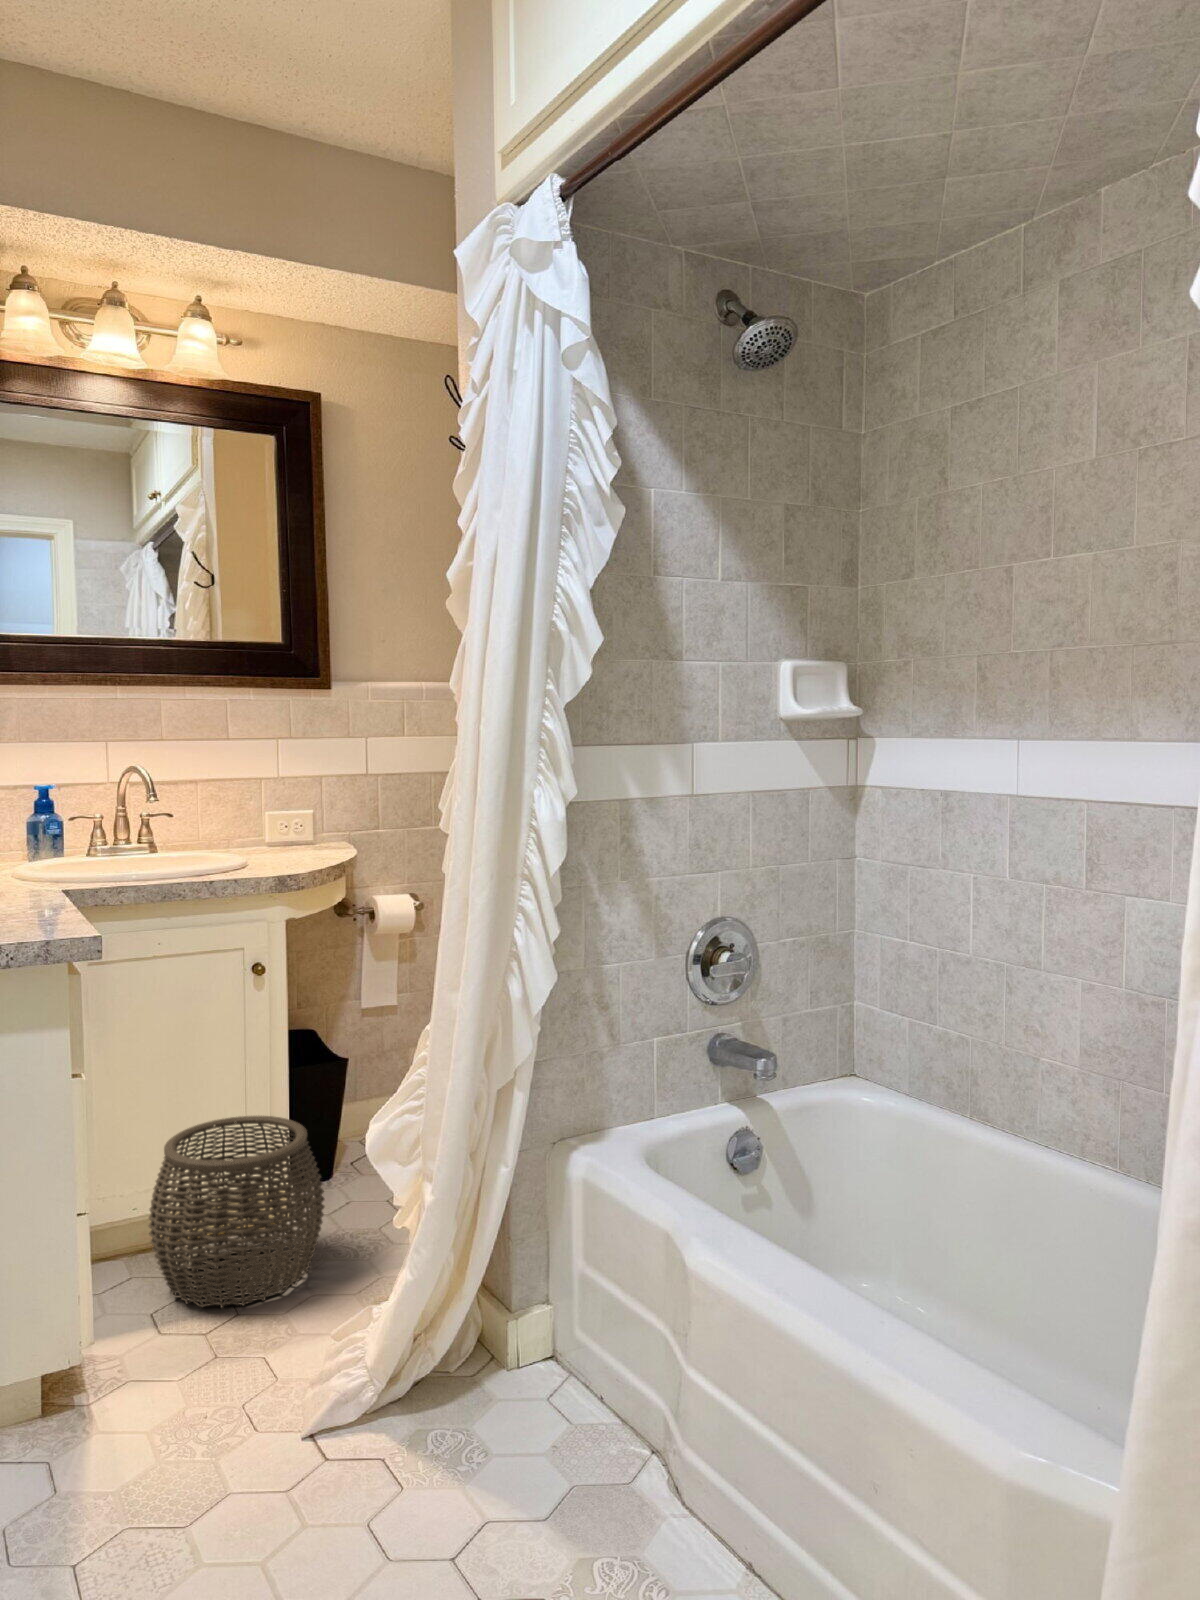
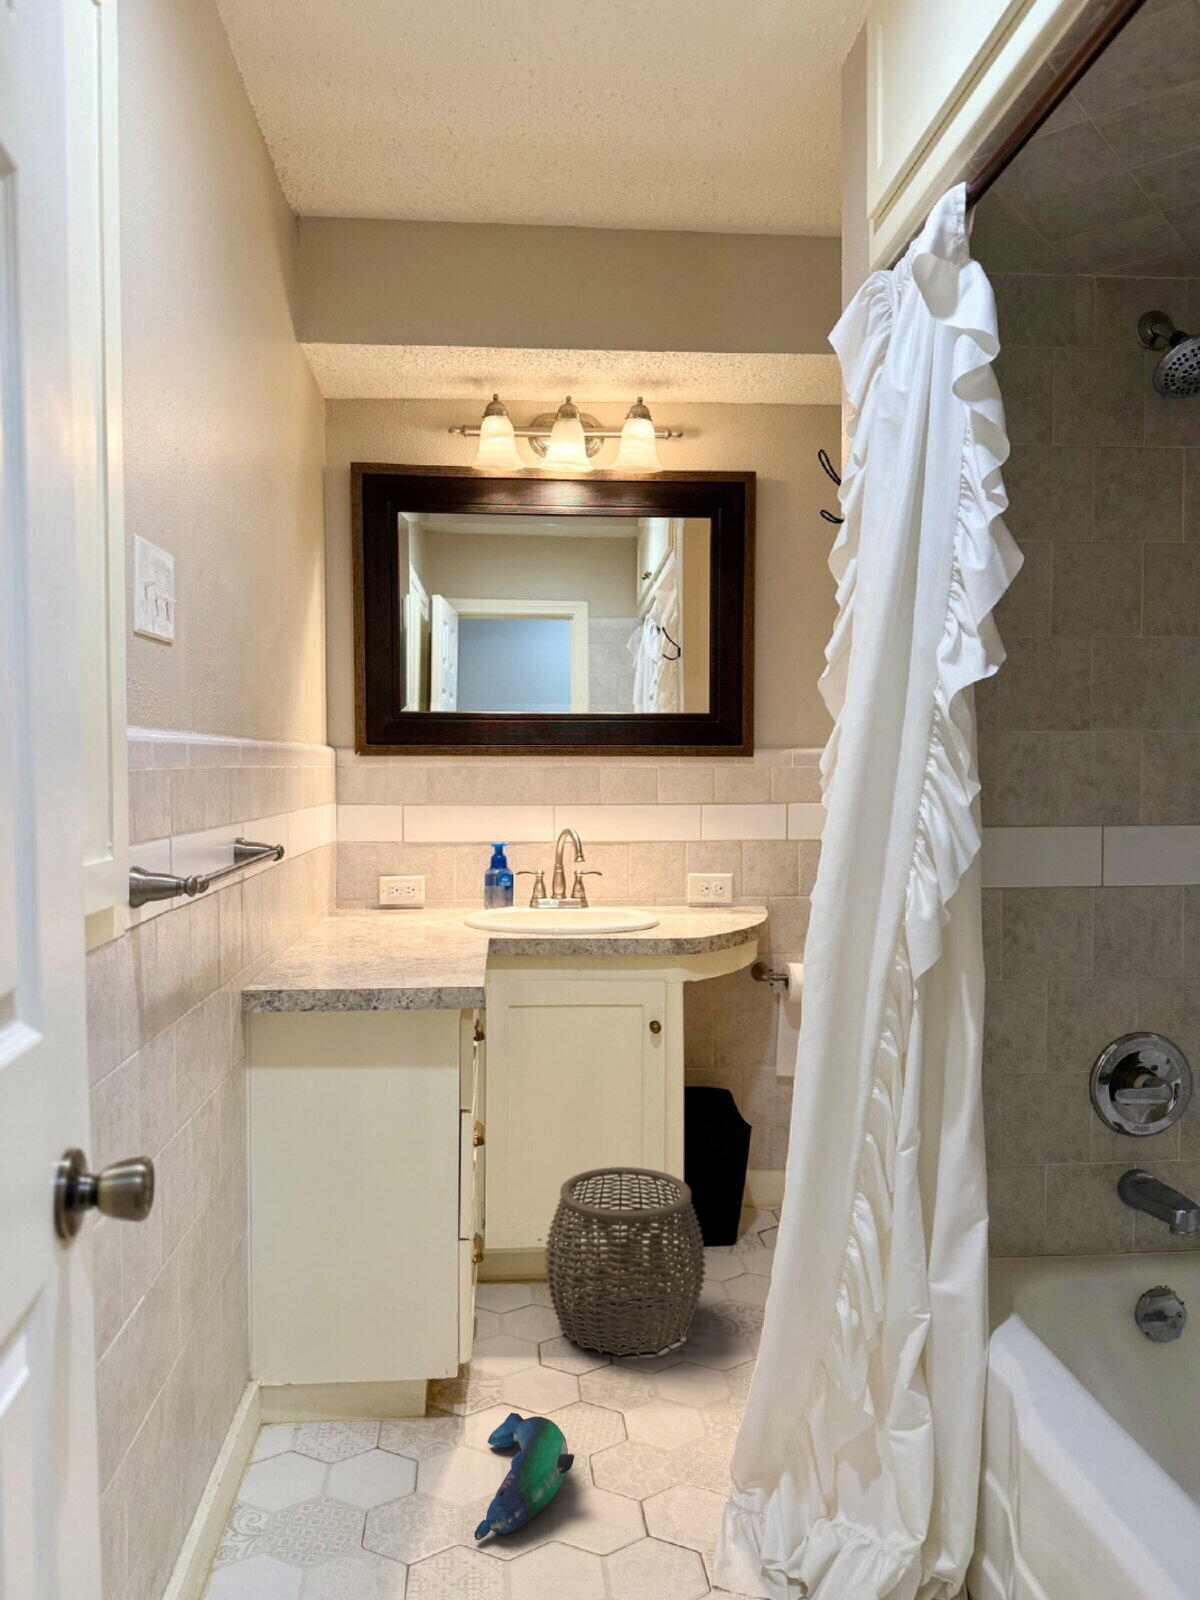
plush toy: none [123,1377,235,1513] -> present [474,1413,575,1540]

